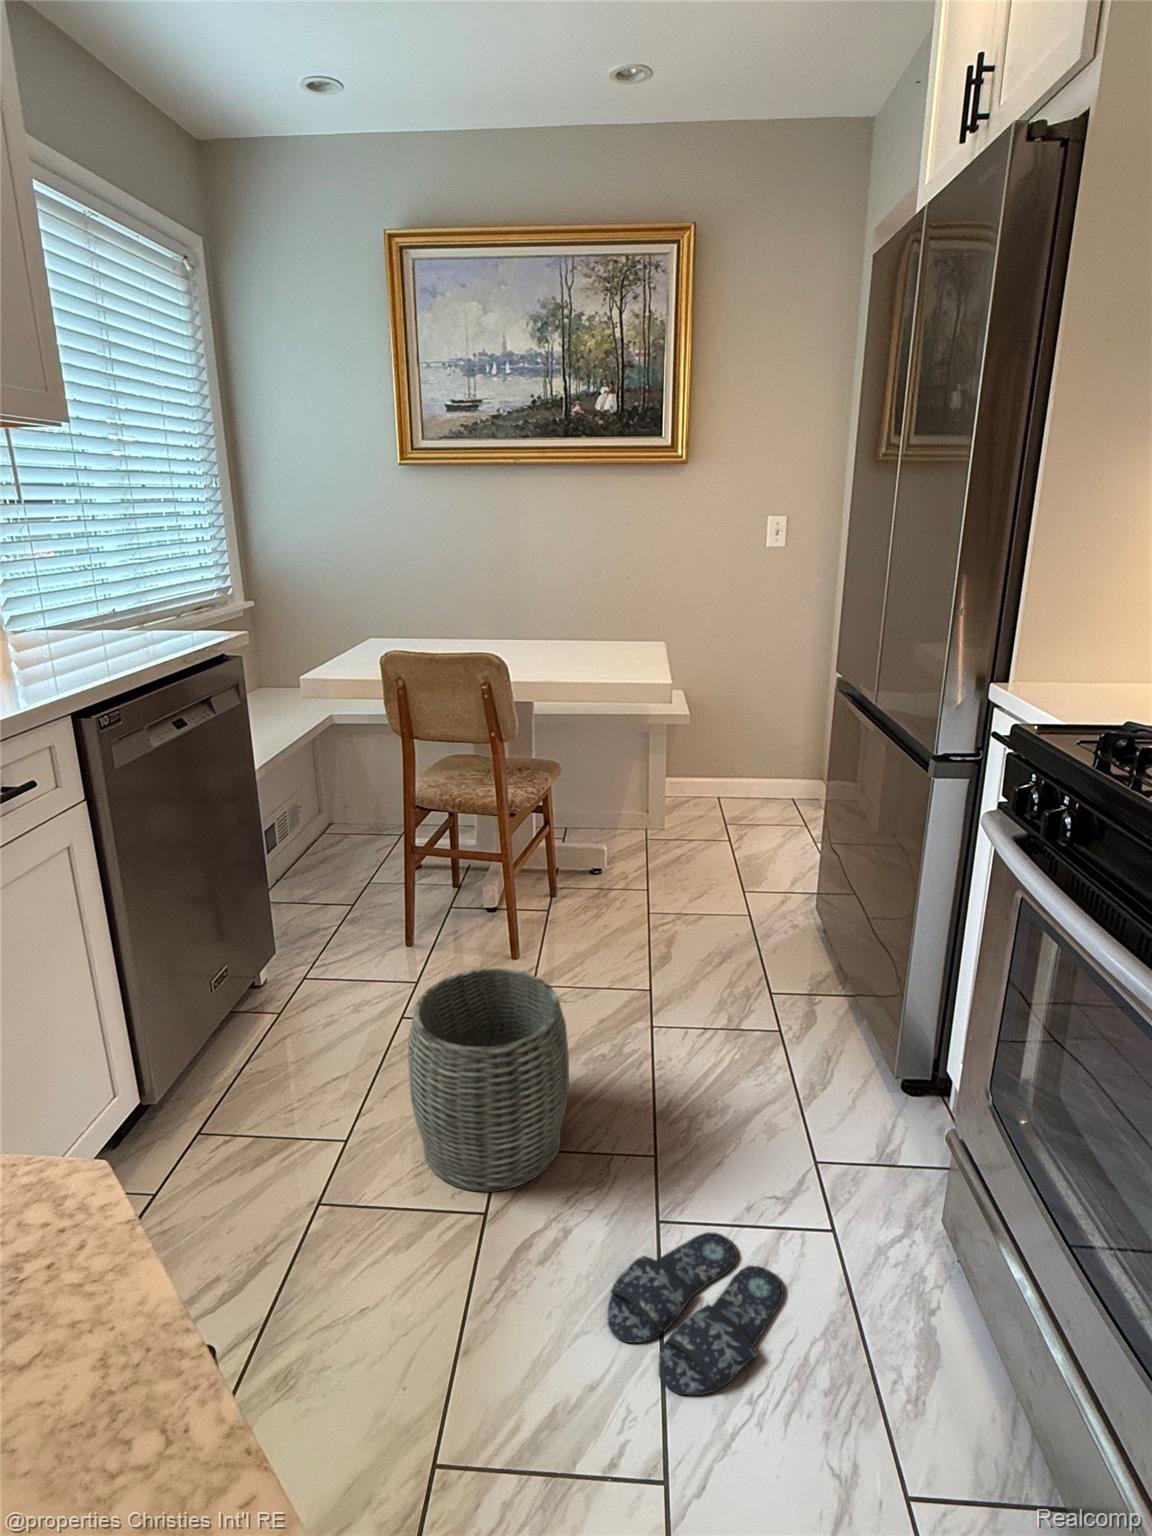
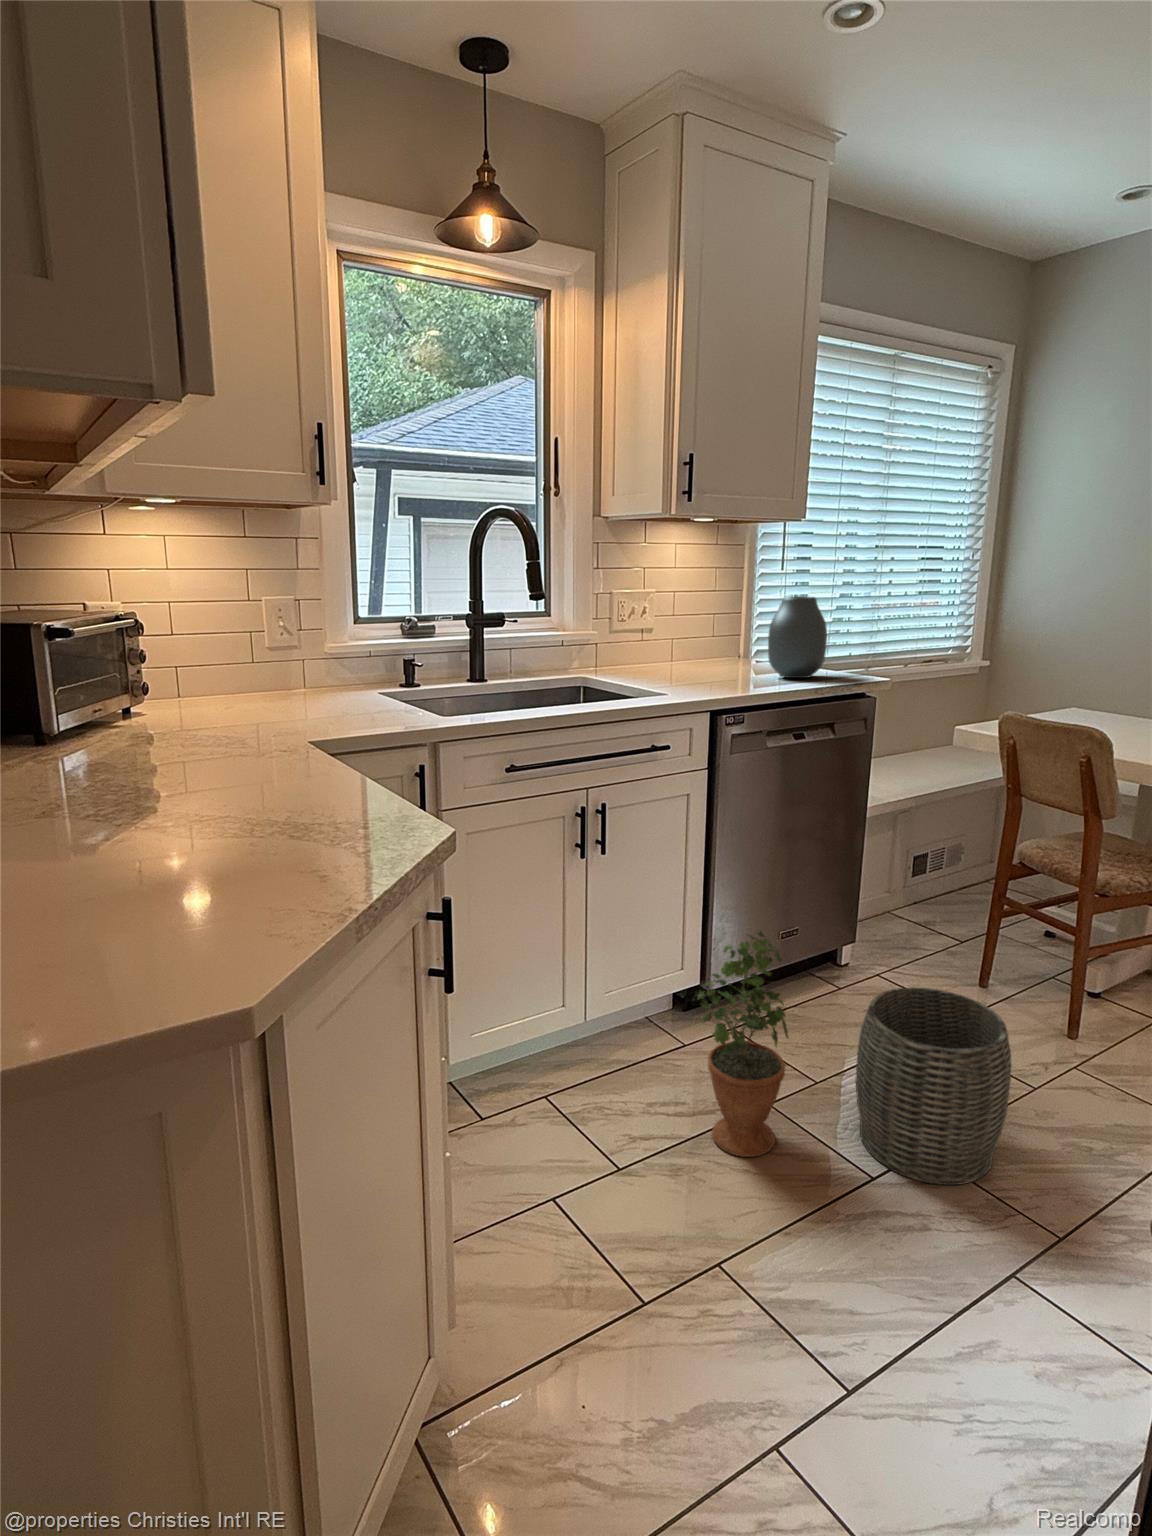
vase: none [65,533,158,648] -> present [768,596,827,678]
potted plant: none [223,1002,367,1310] -> present [693,931,789,1157]
slippers: present [608,1232,784,1395] -> none [897,1274,1089,1400]

